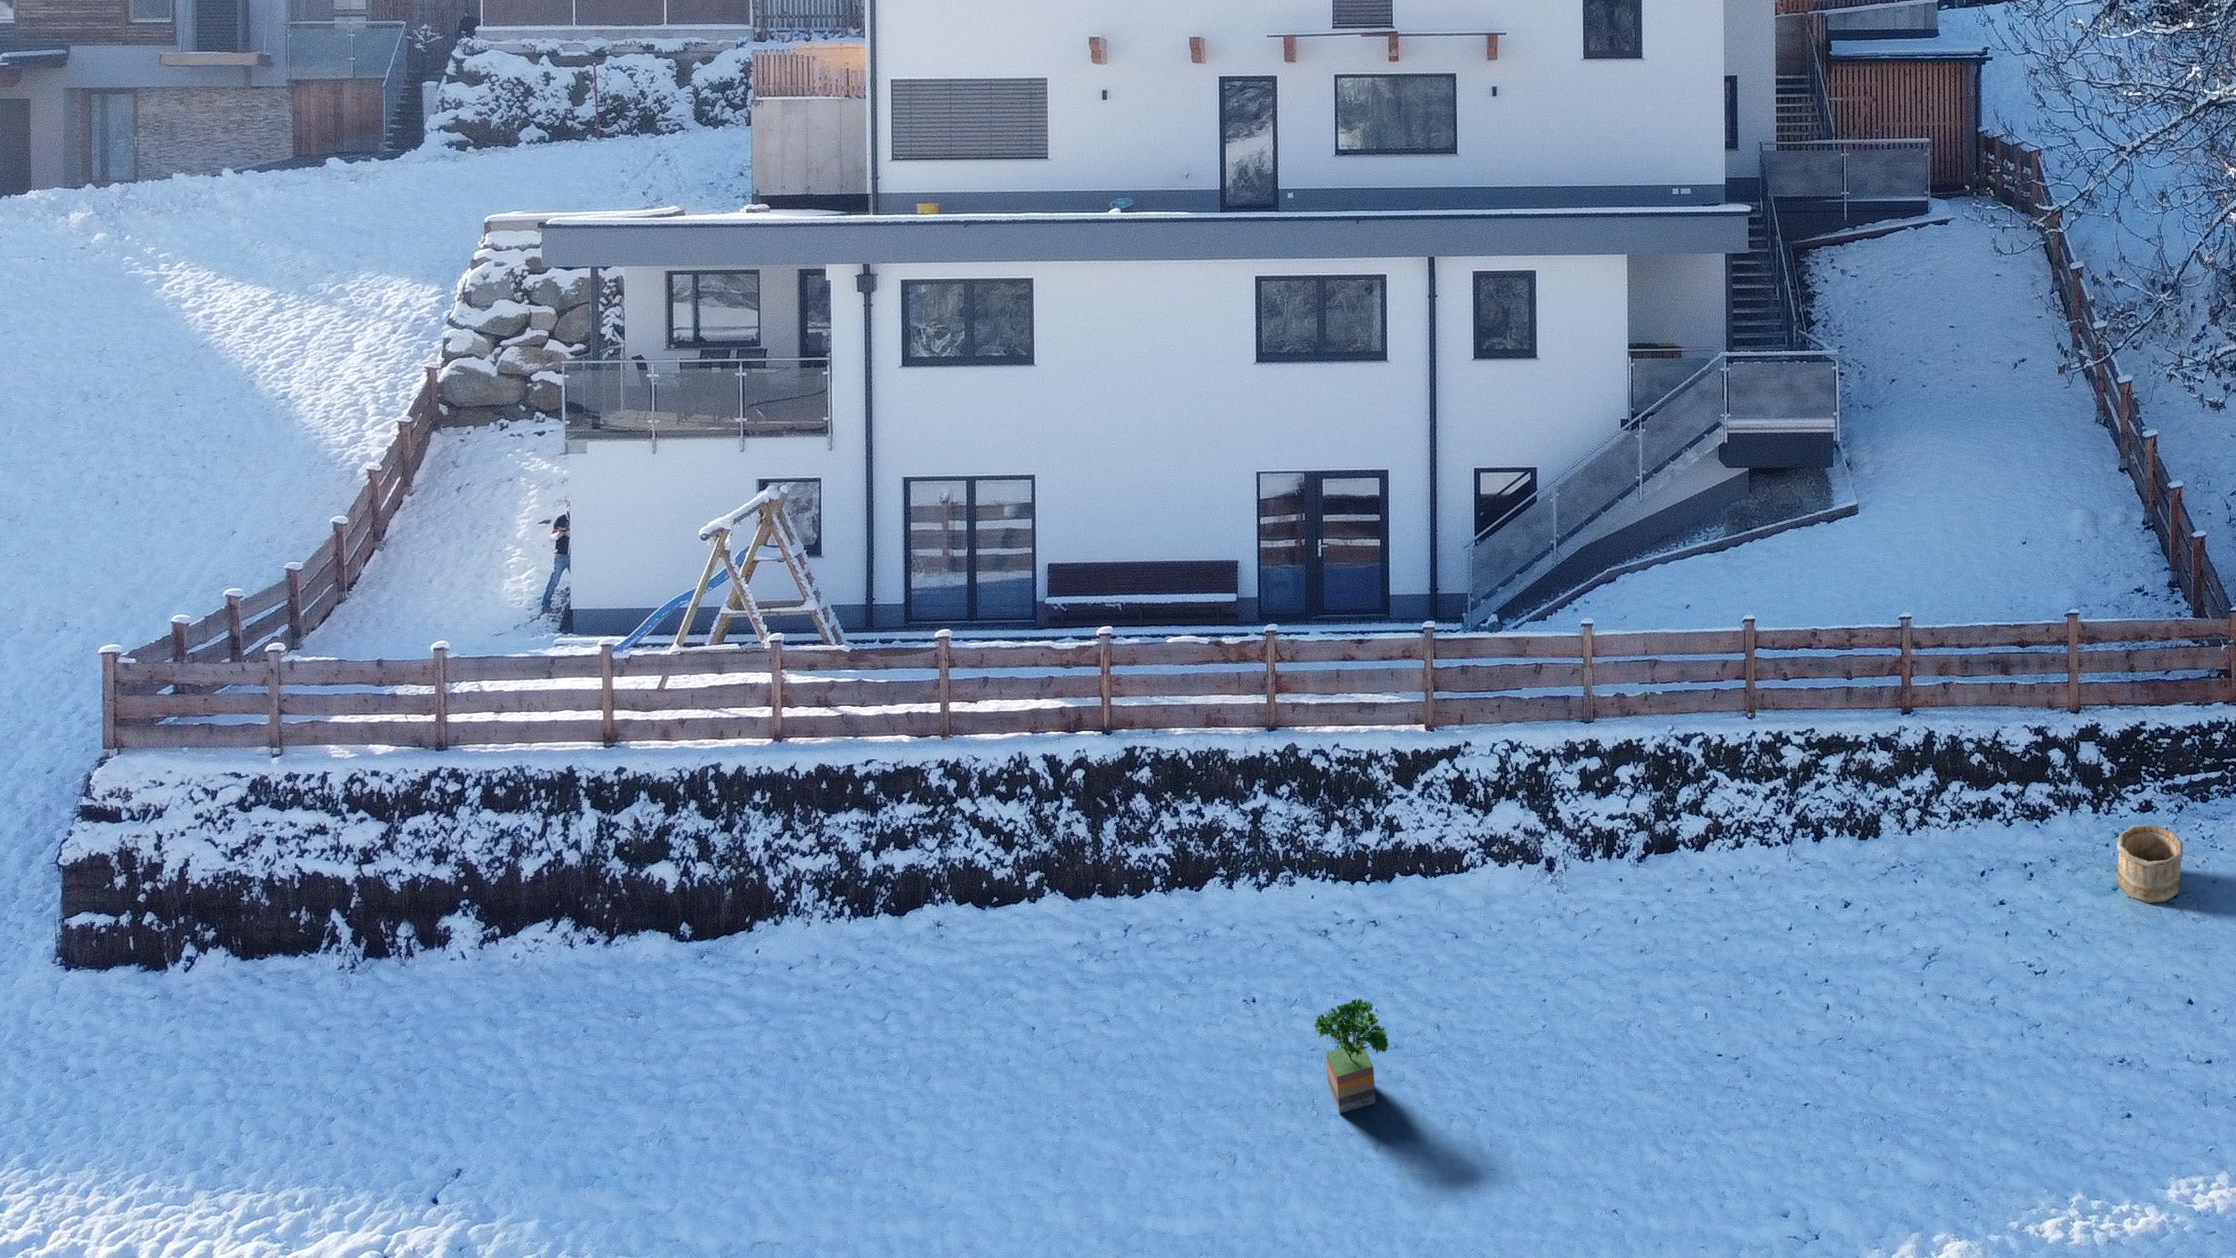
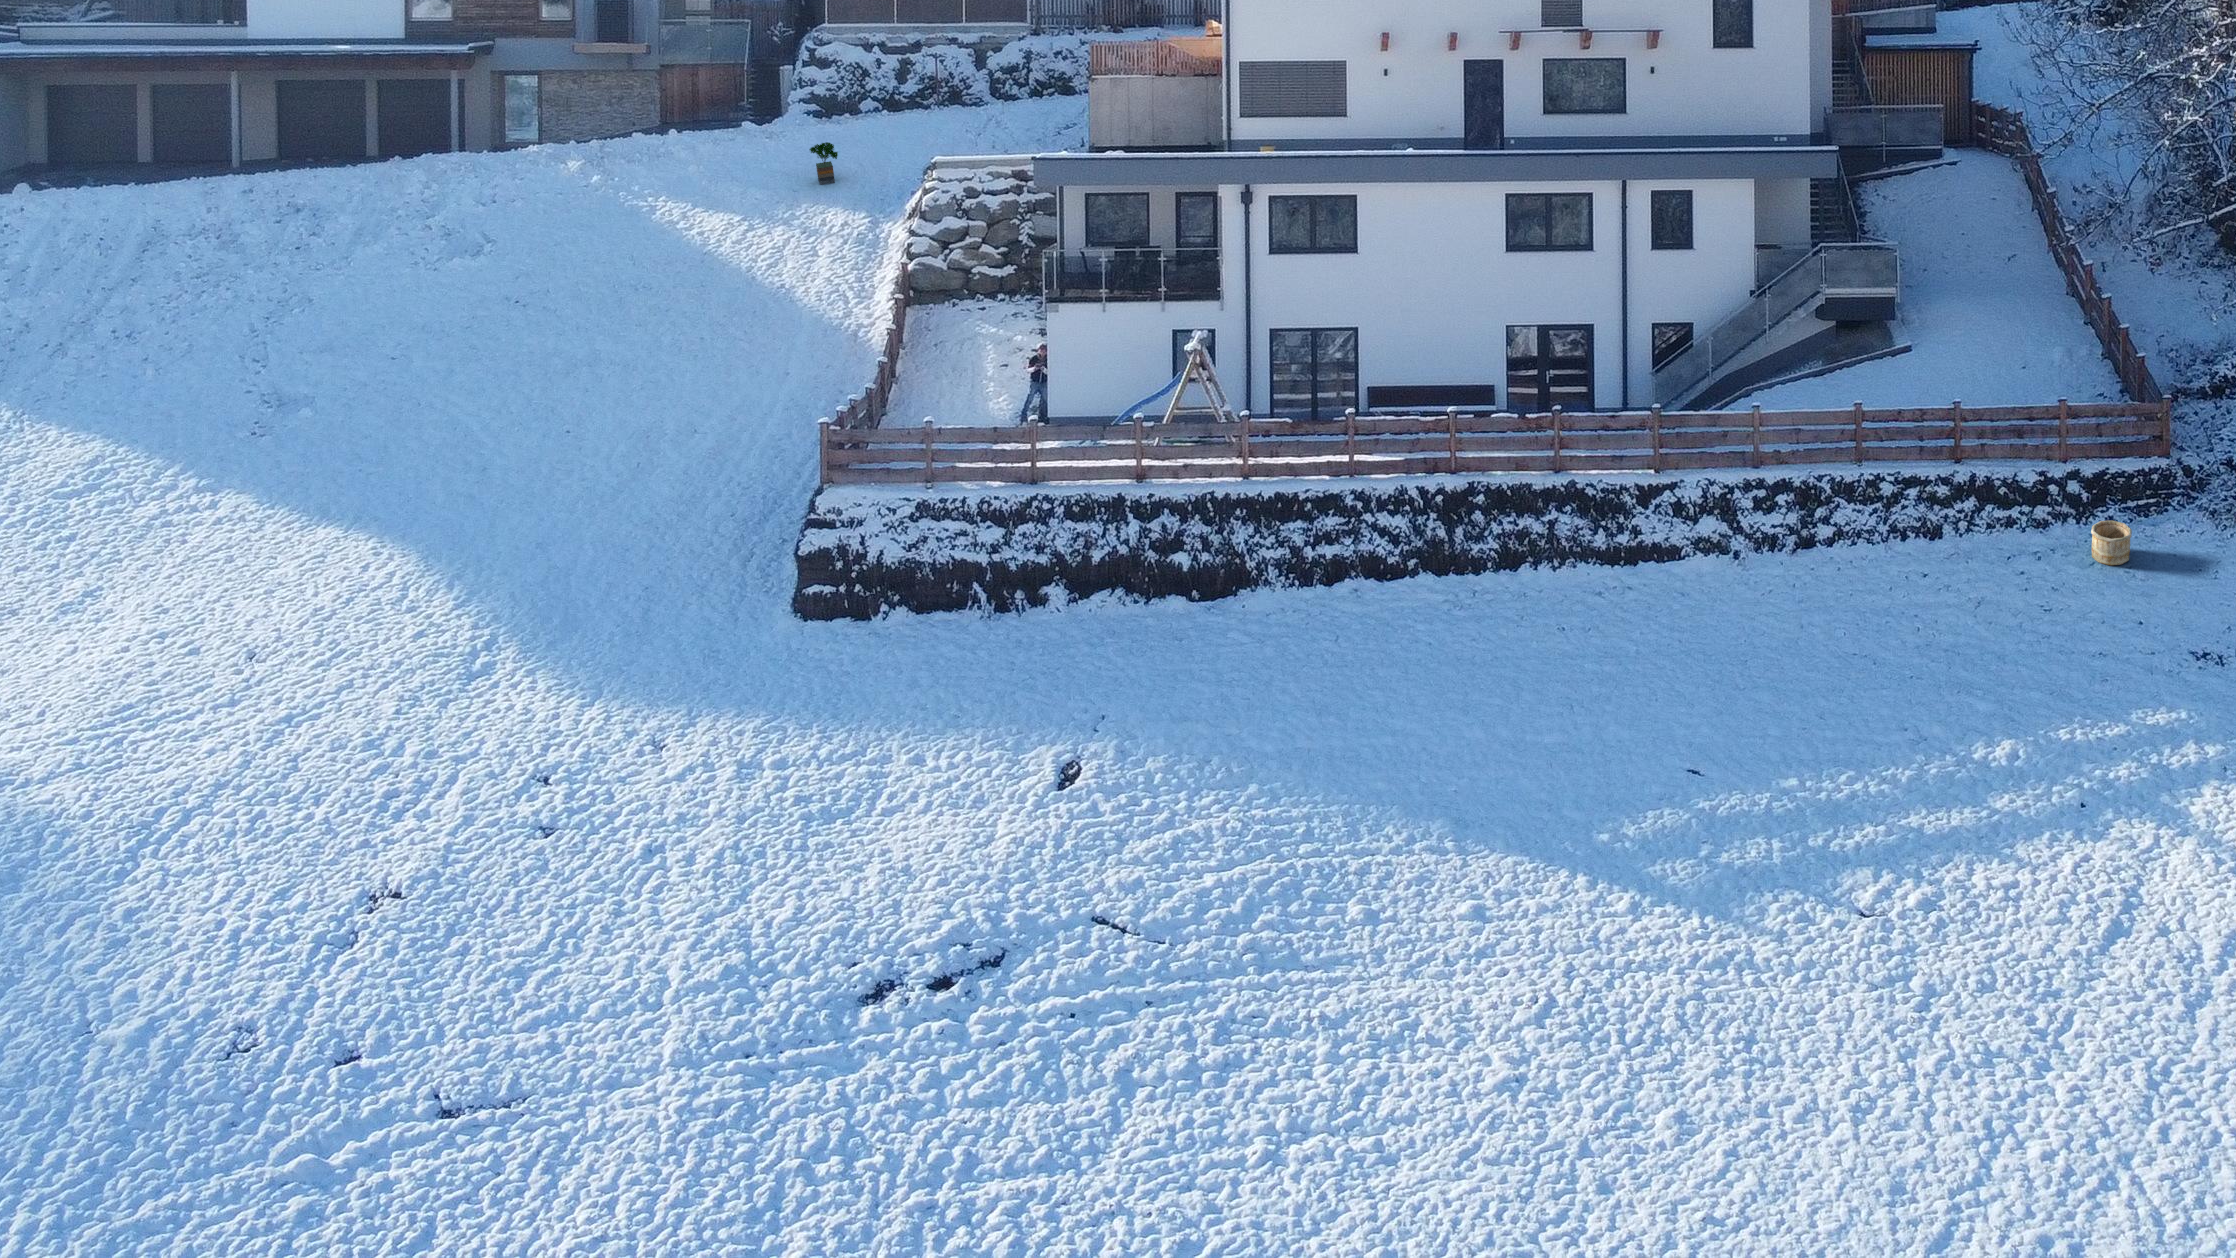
potted tree: present [1314,999,1389,1113] -> present [809,142,838,185]

